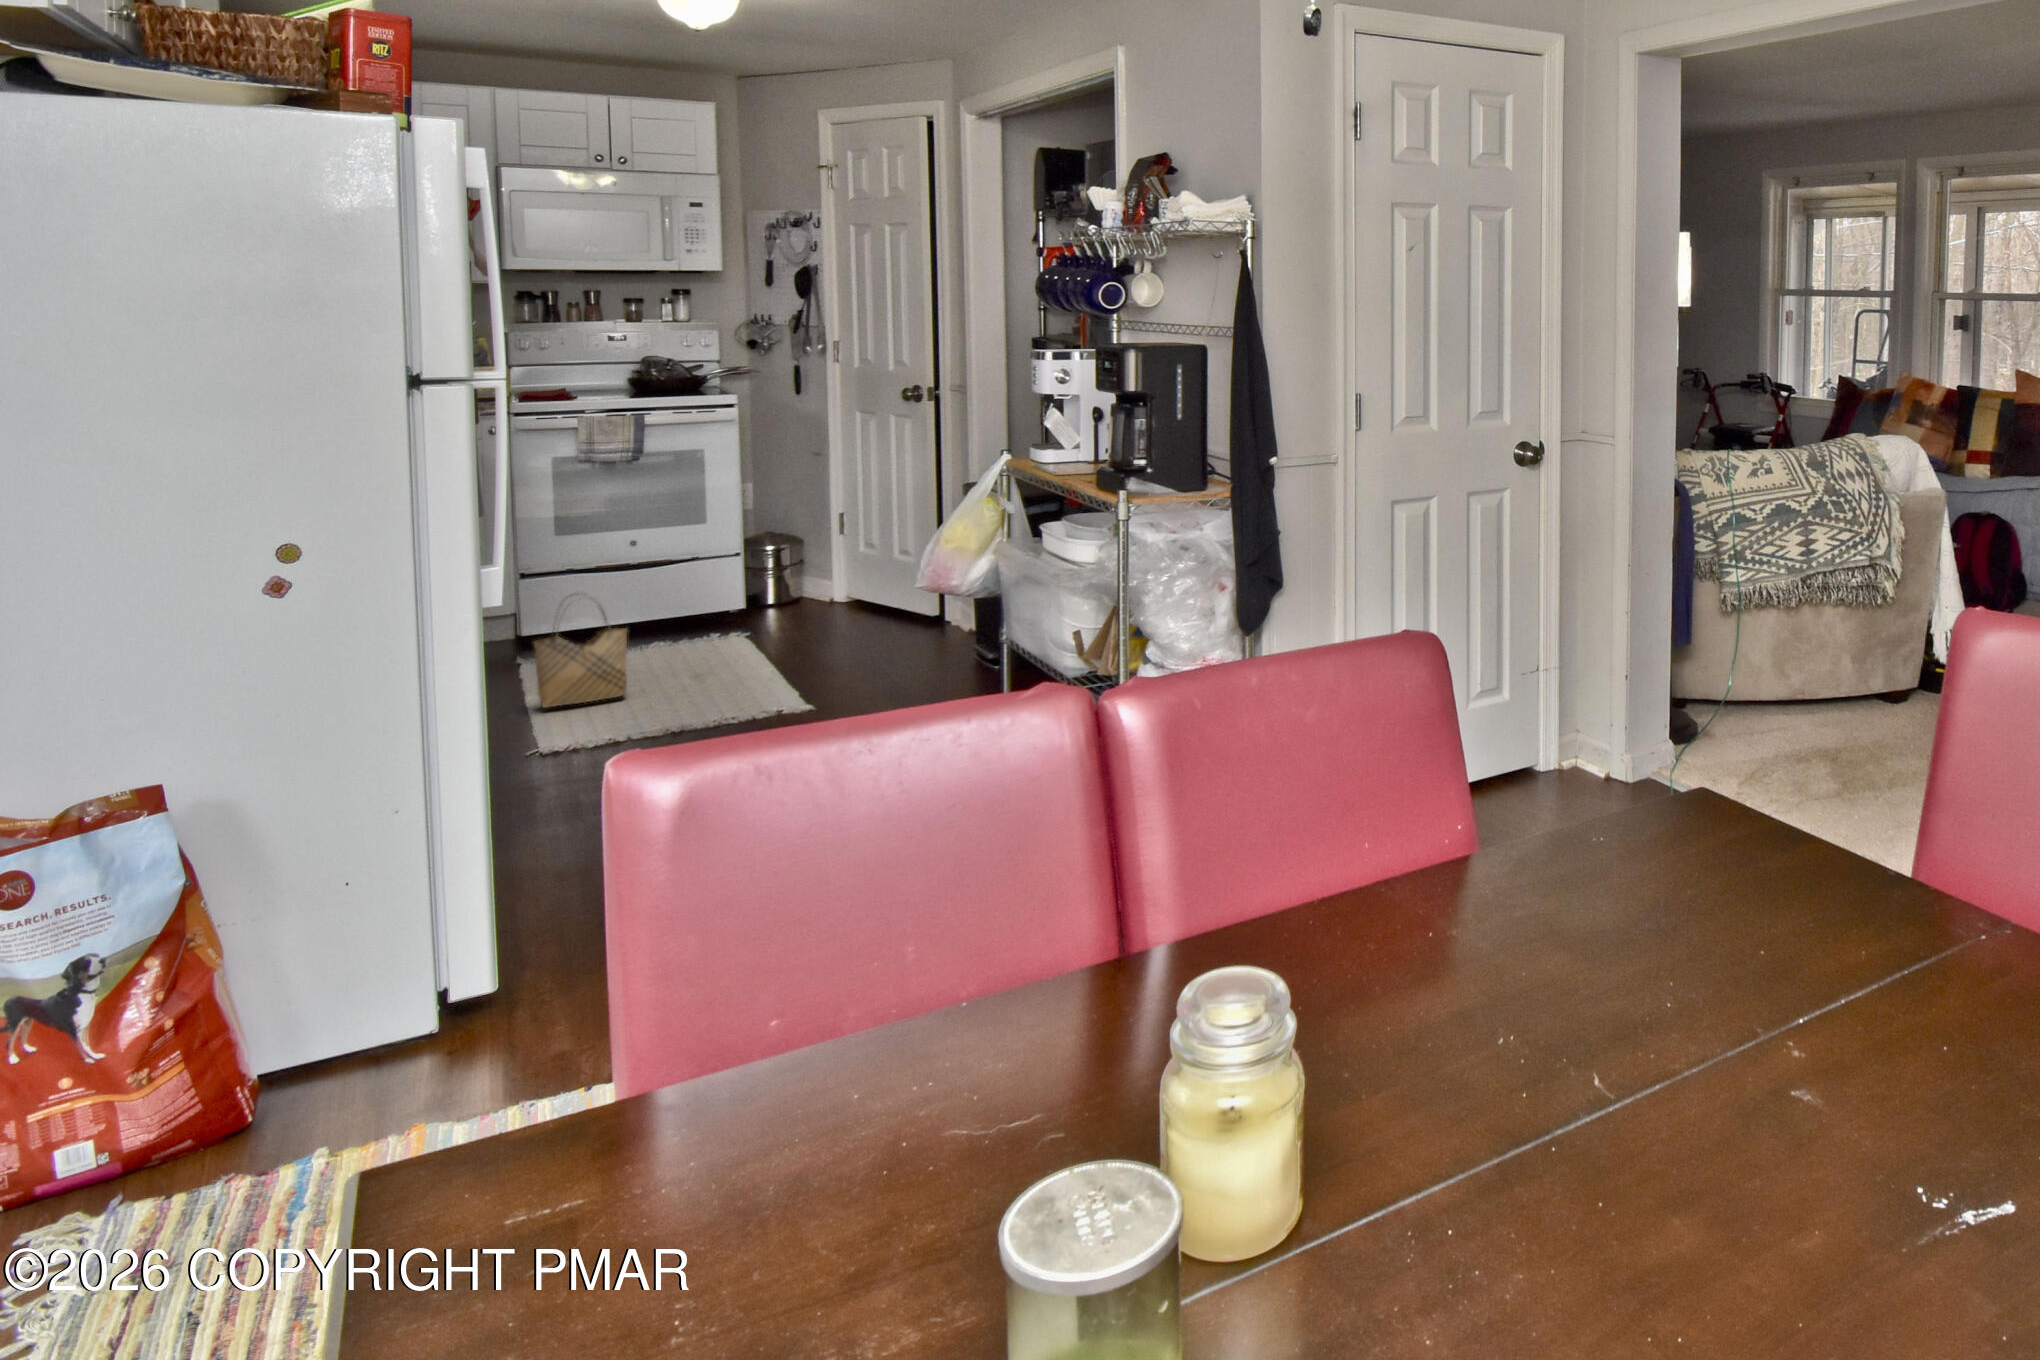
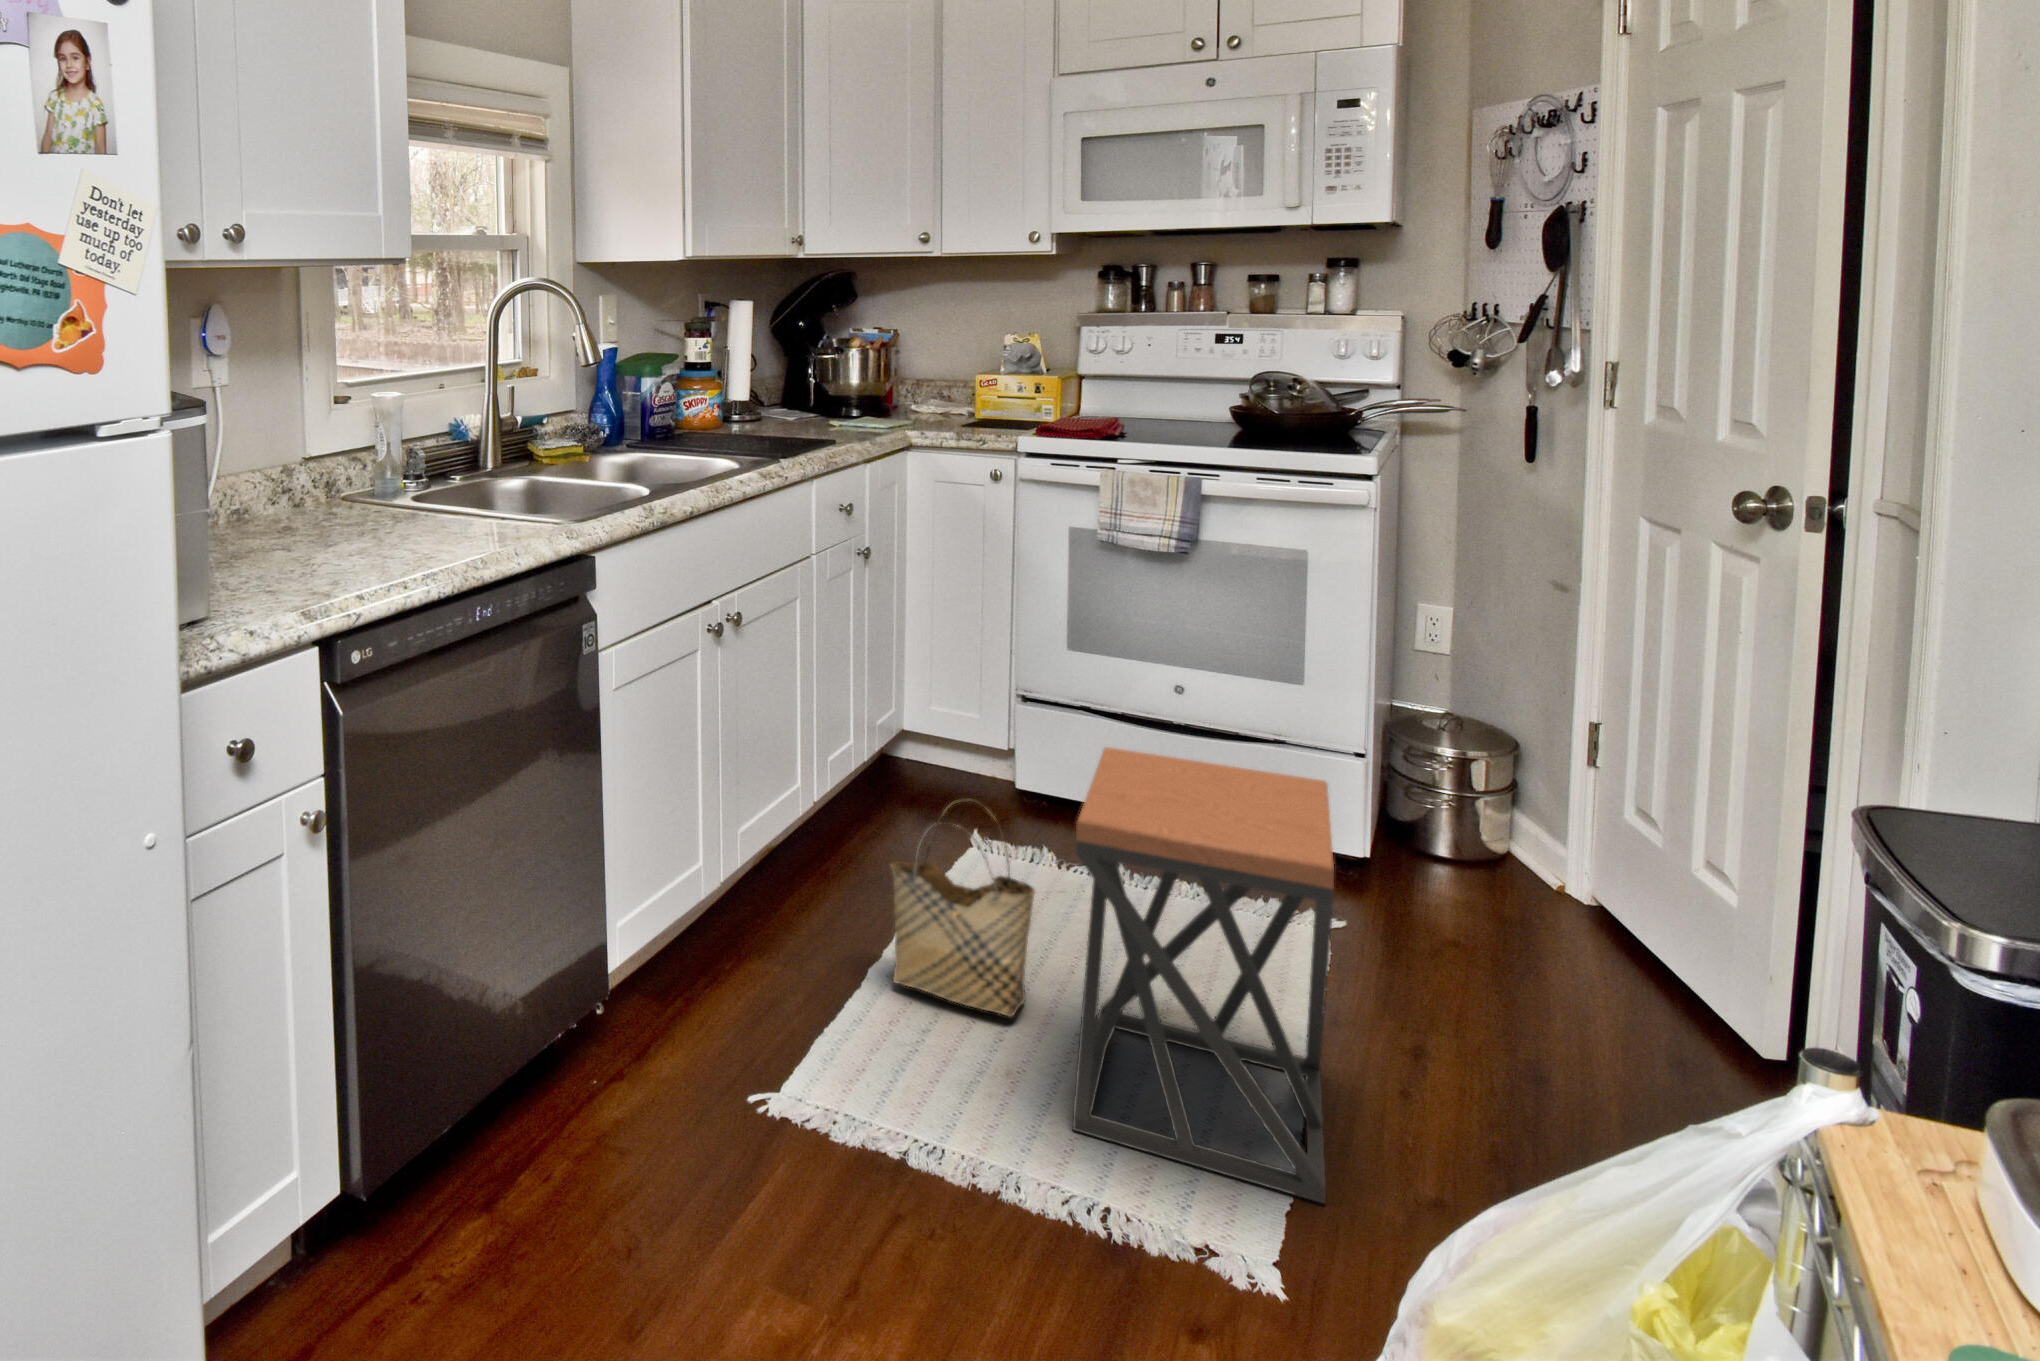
stool: none [662,528,805,709] -> present [1073,747,1334,1203]

